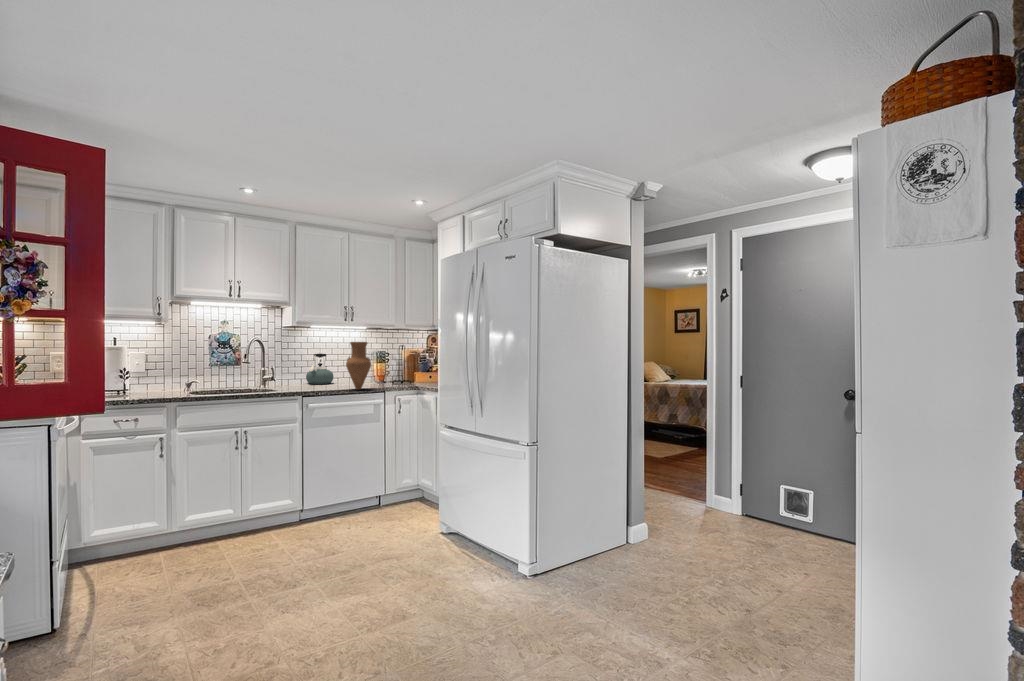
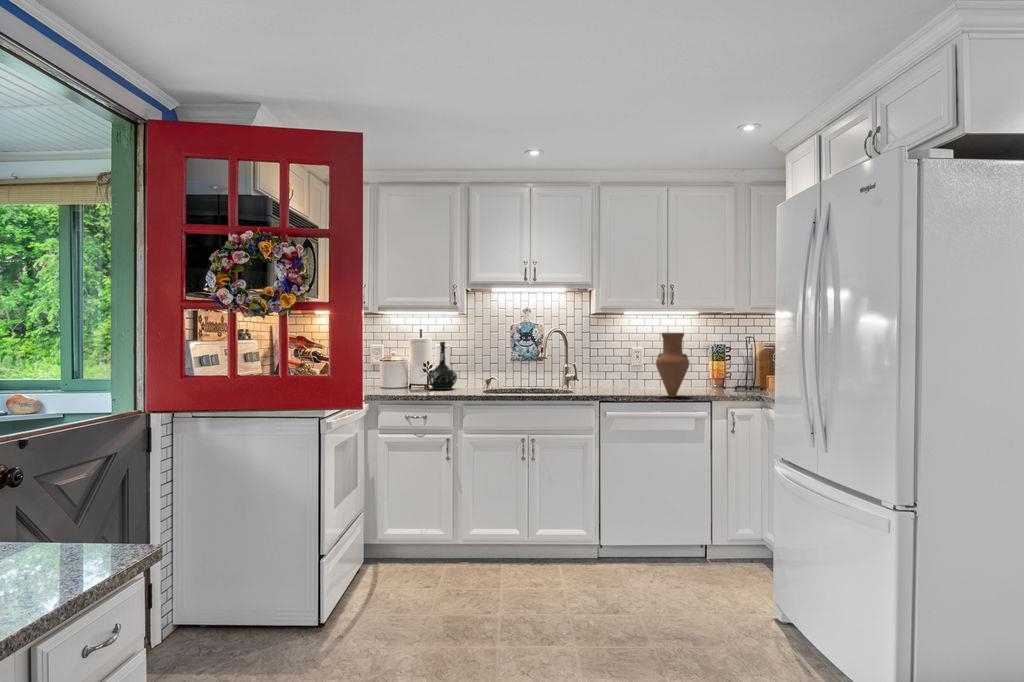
bottle: none [129,350,162,394] -> present [428,342,457,390]
kettle: present [306,353,334,384] -> none [618,348,651,387]

